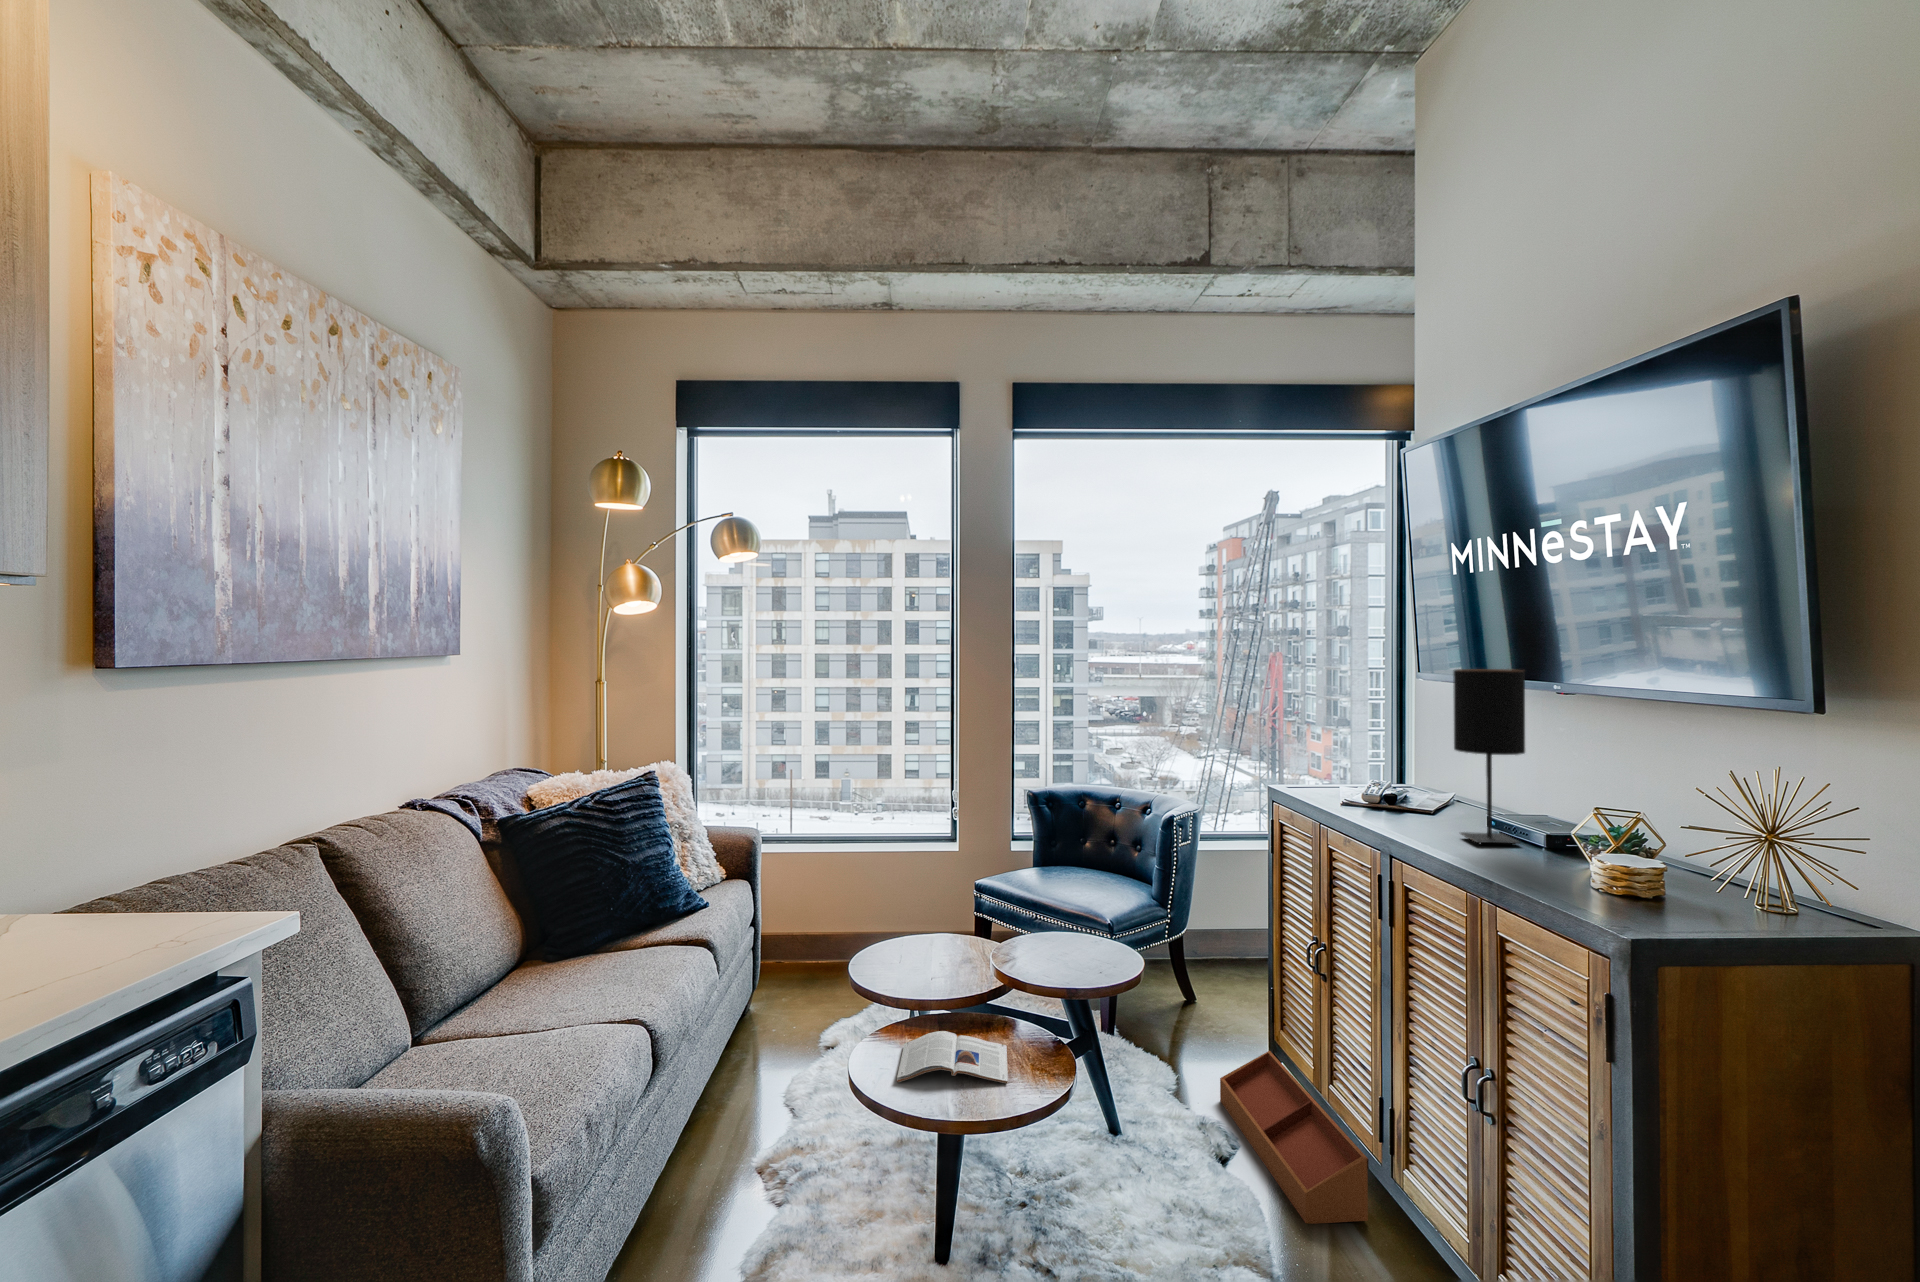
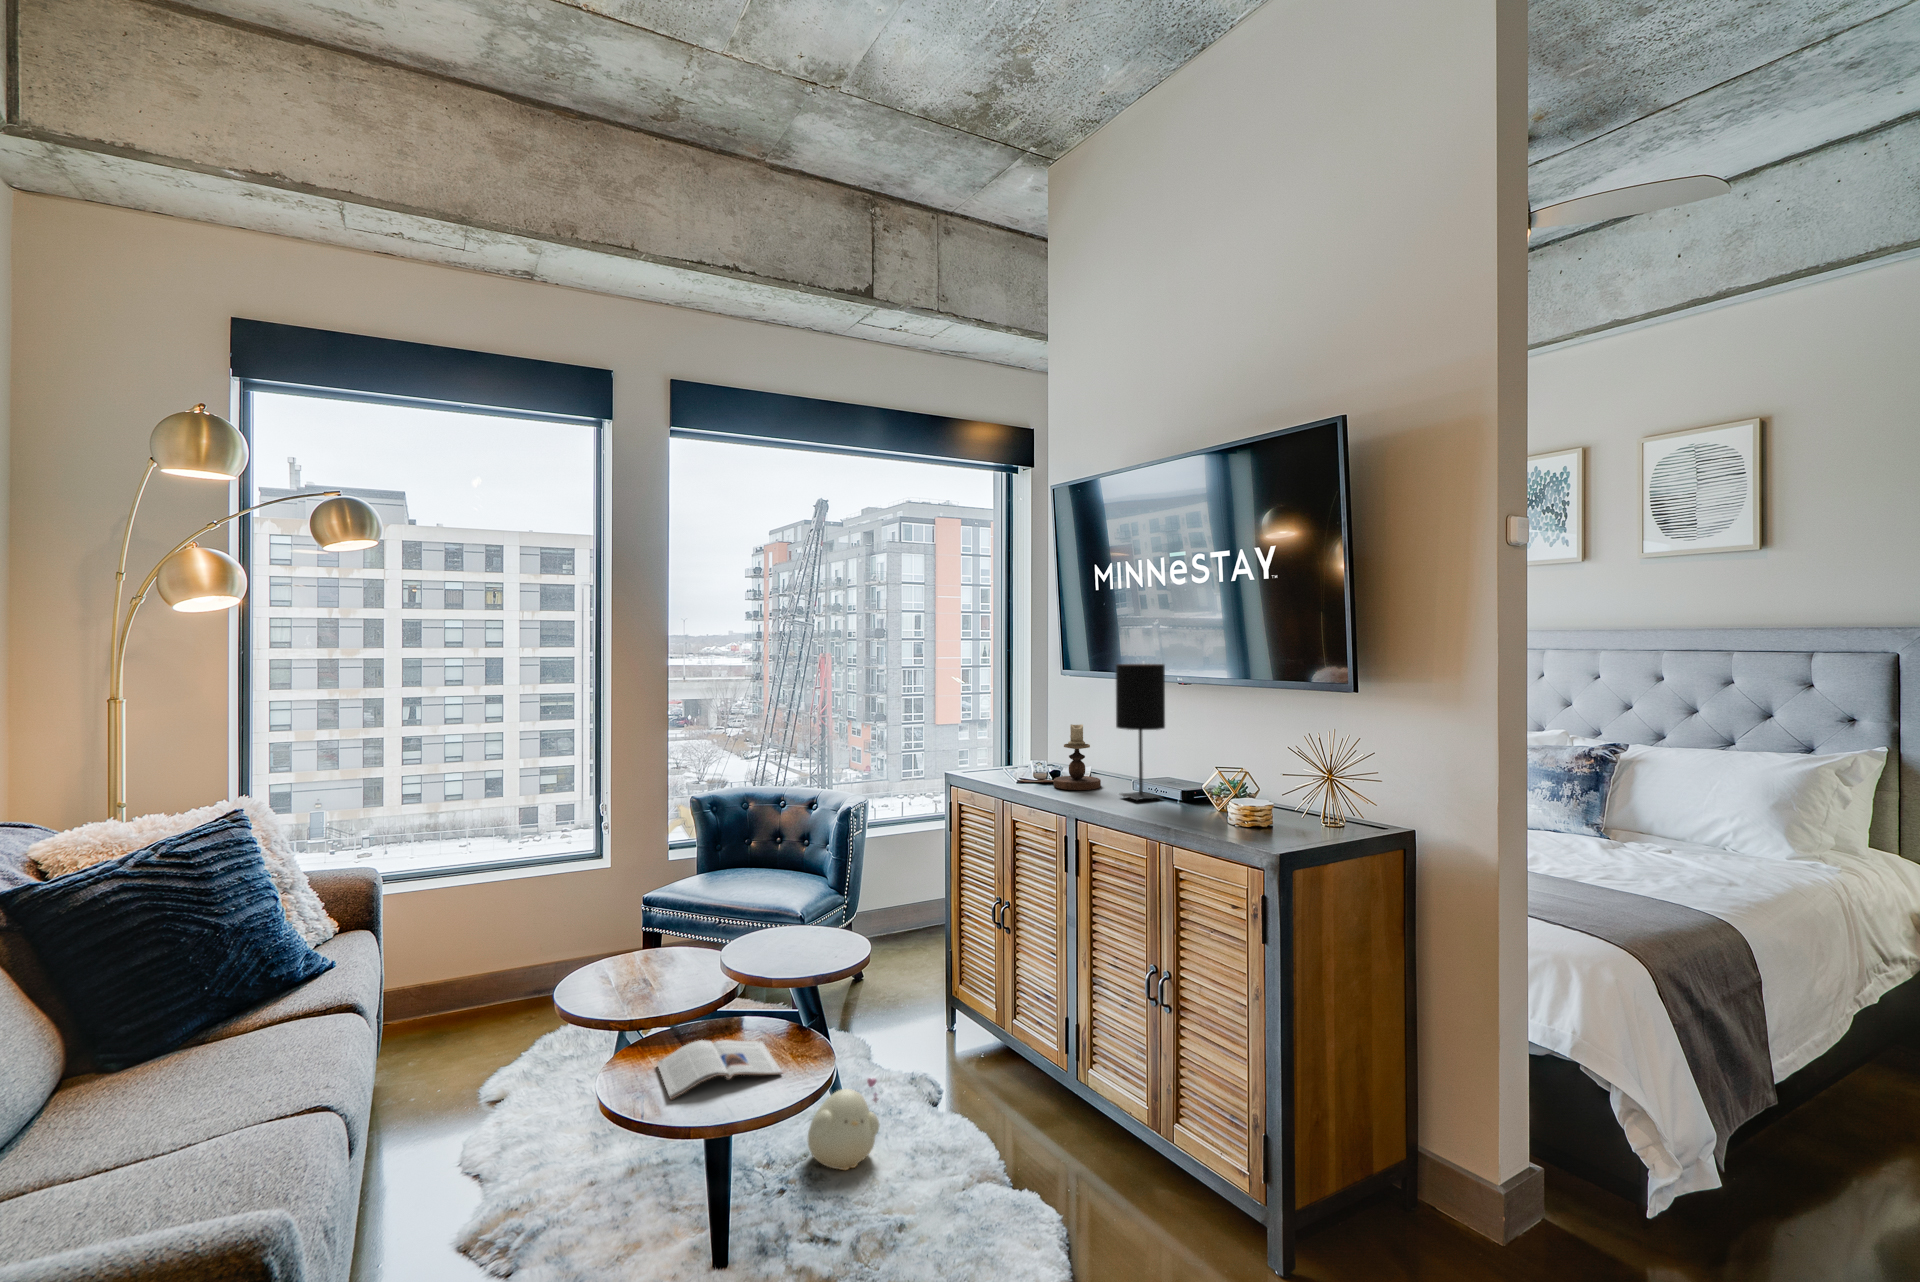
candlestick: none [1386,742,1450,823] -> present [1054,724,1101,790]
storage bin: present [1220,1051,1369,1224] -> none [914,1004,1060,1138]
plush toy: none [1060,1109,1143,1201] -> present [808,1078,880,1170]

